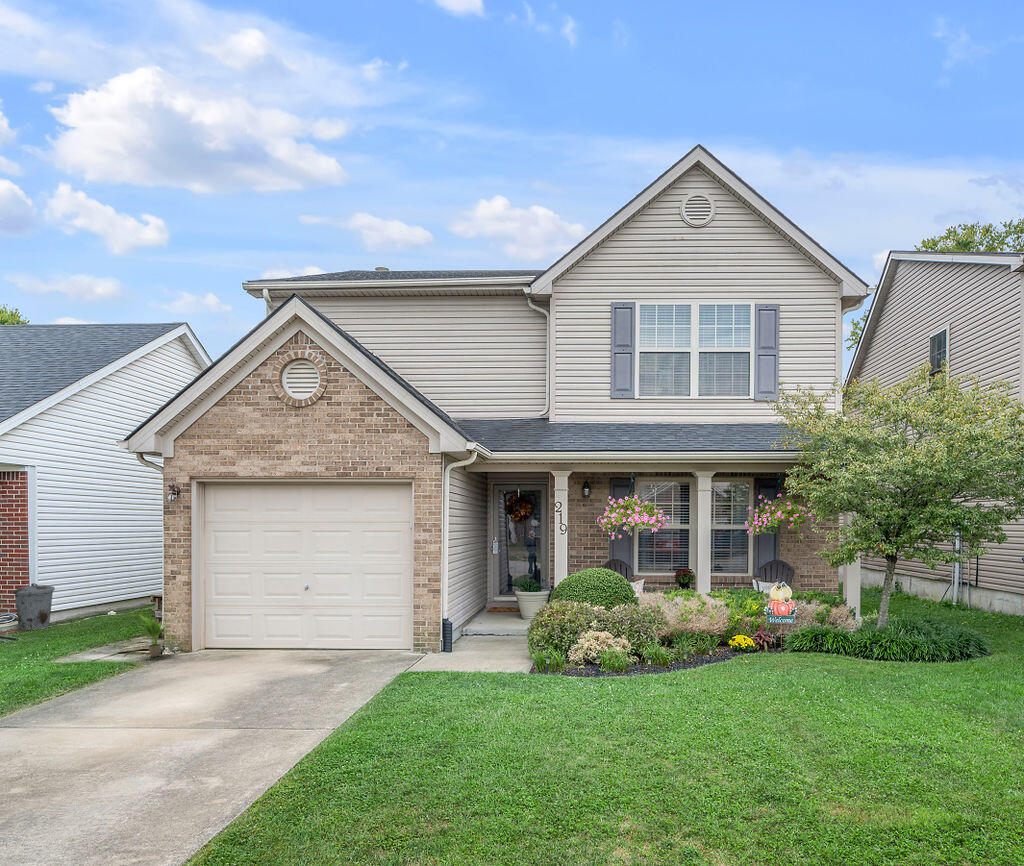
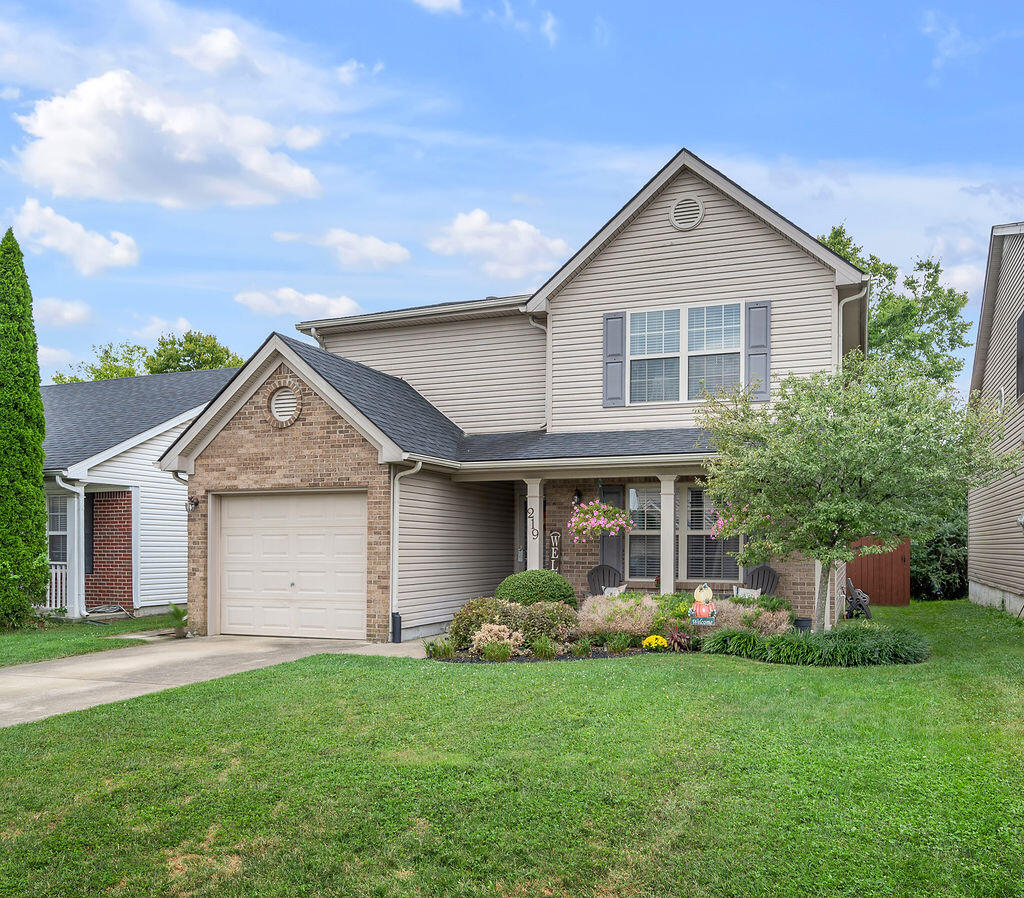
trash can: present [13,583,55,630] -> none [117,583,149,620]

